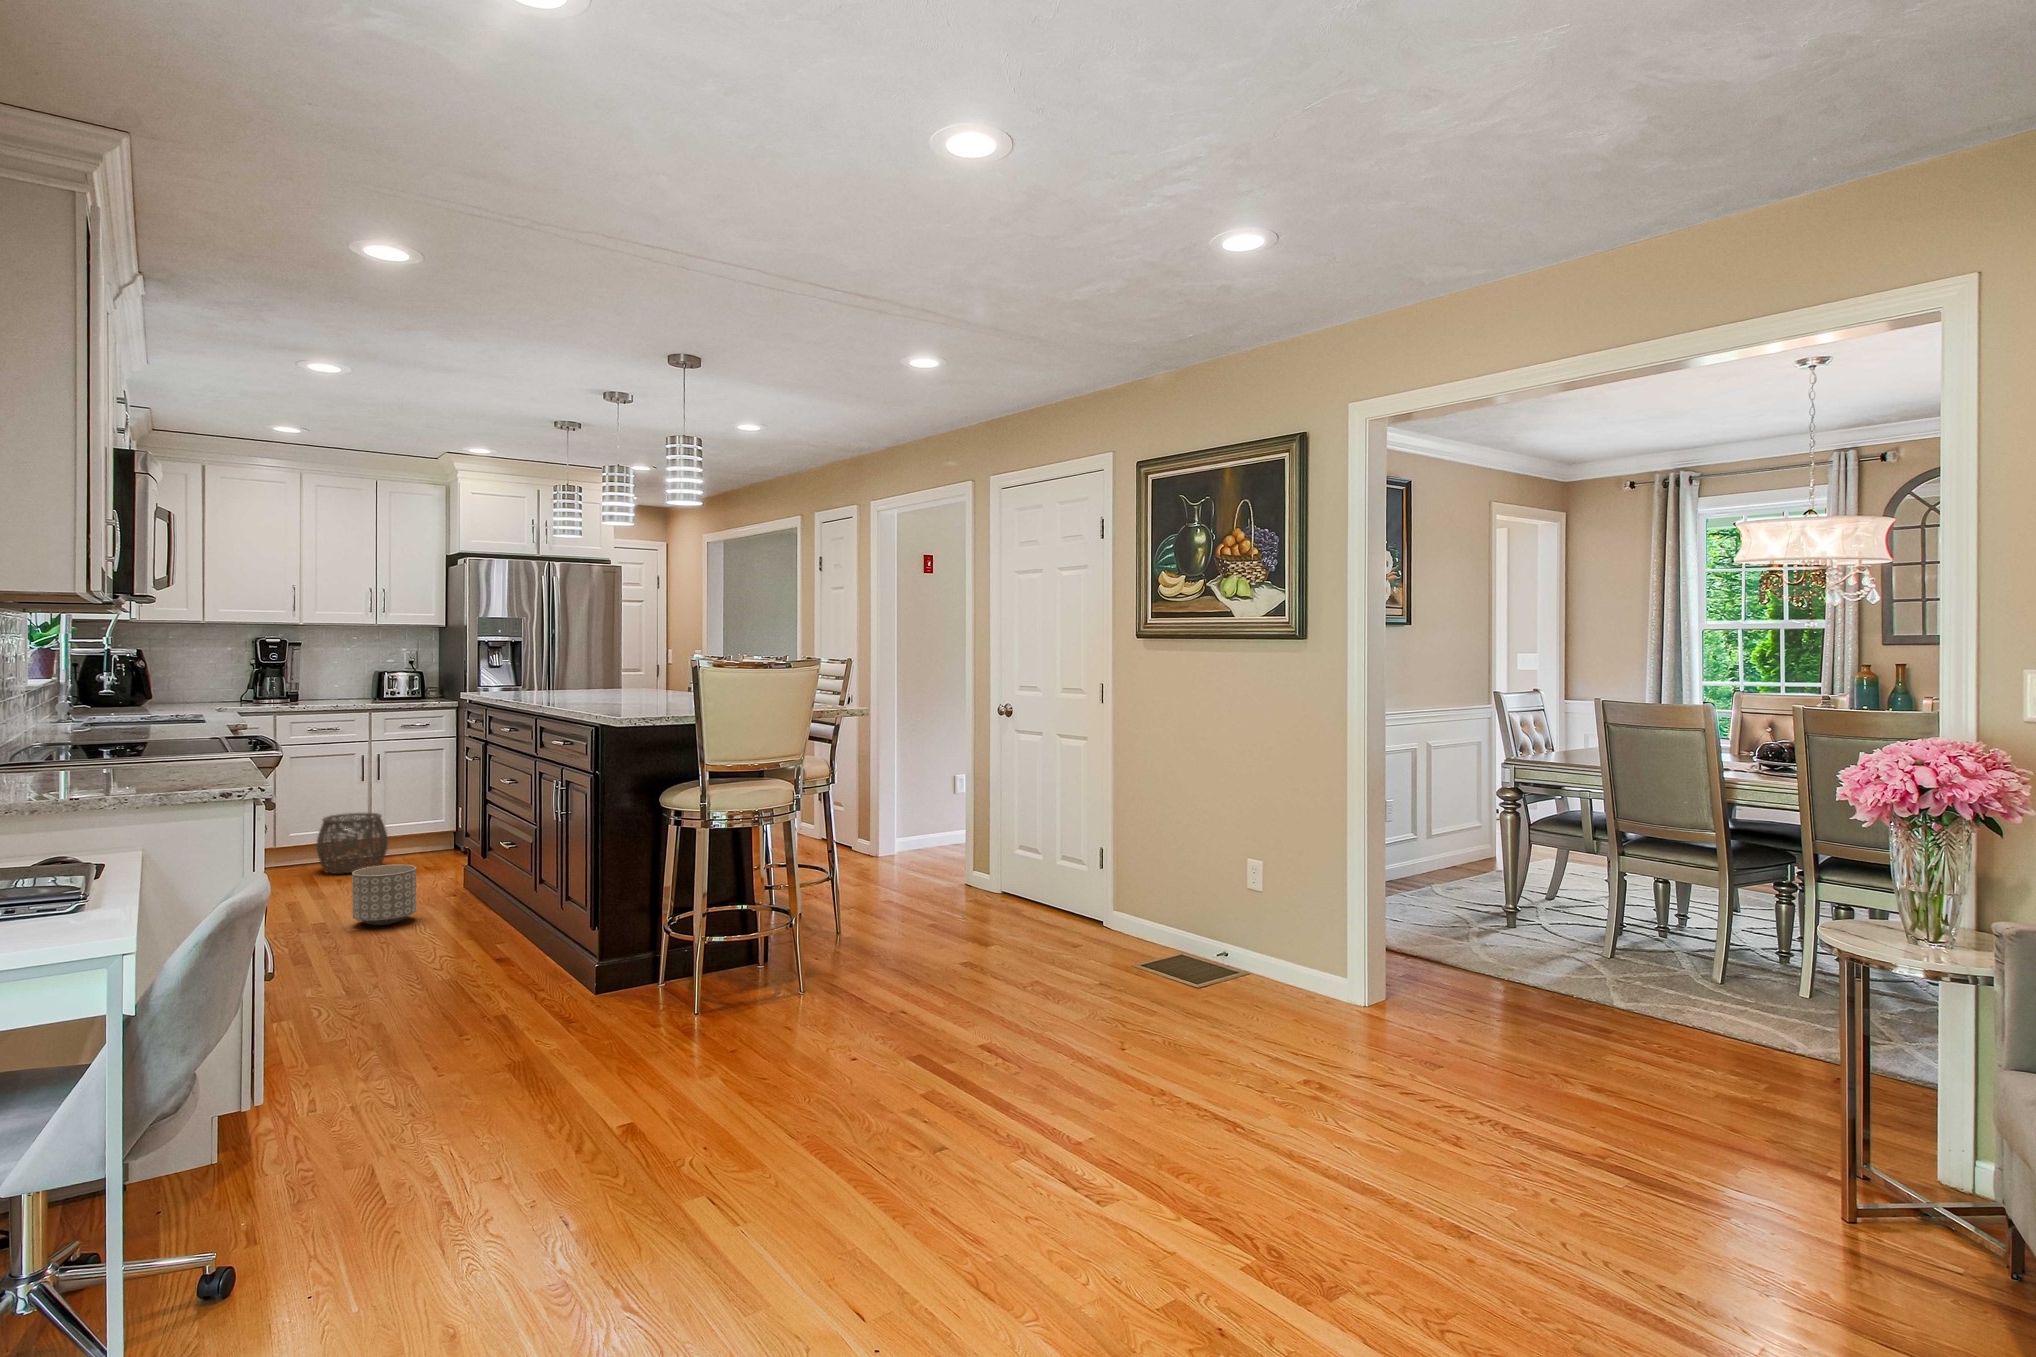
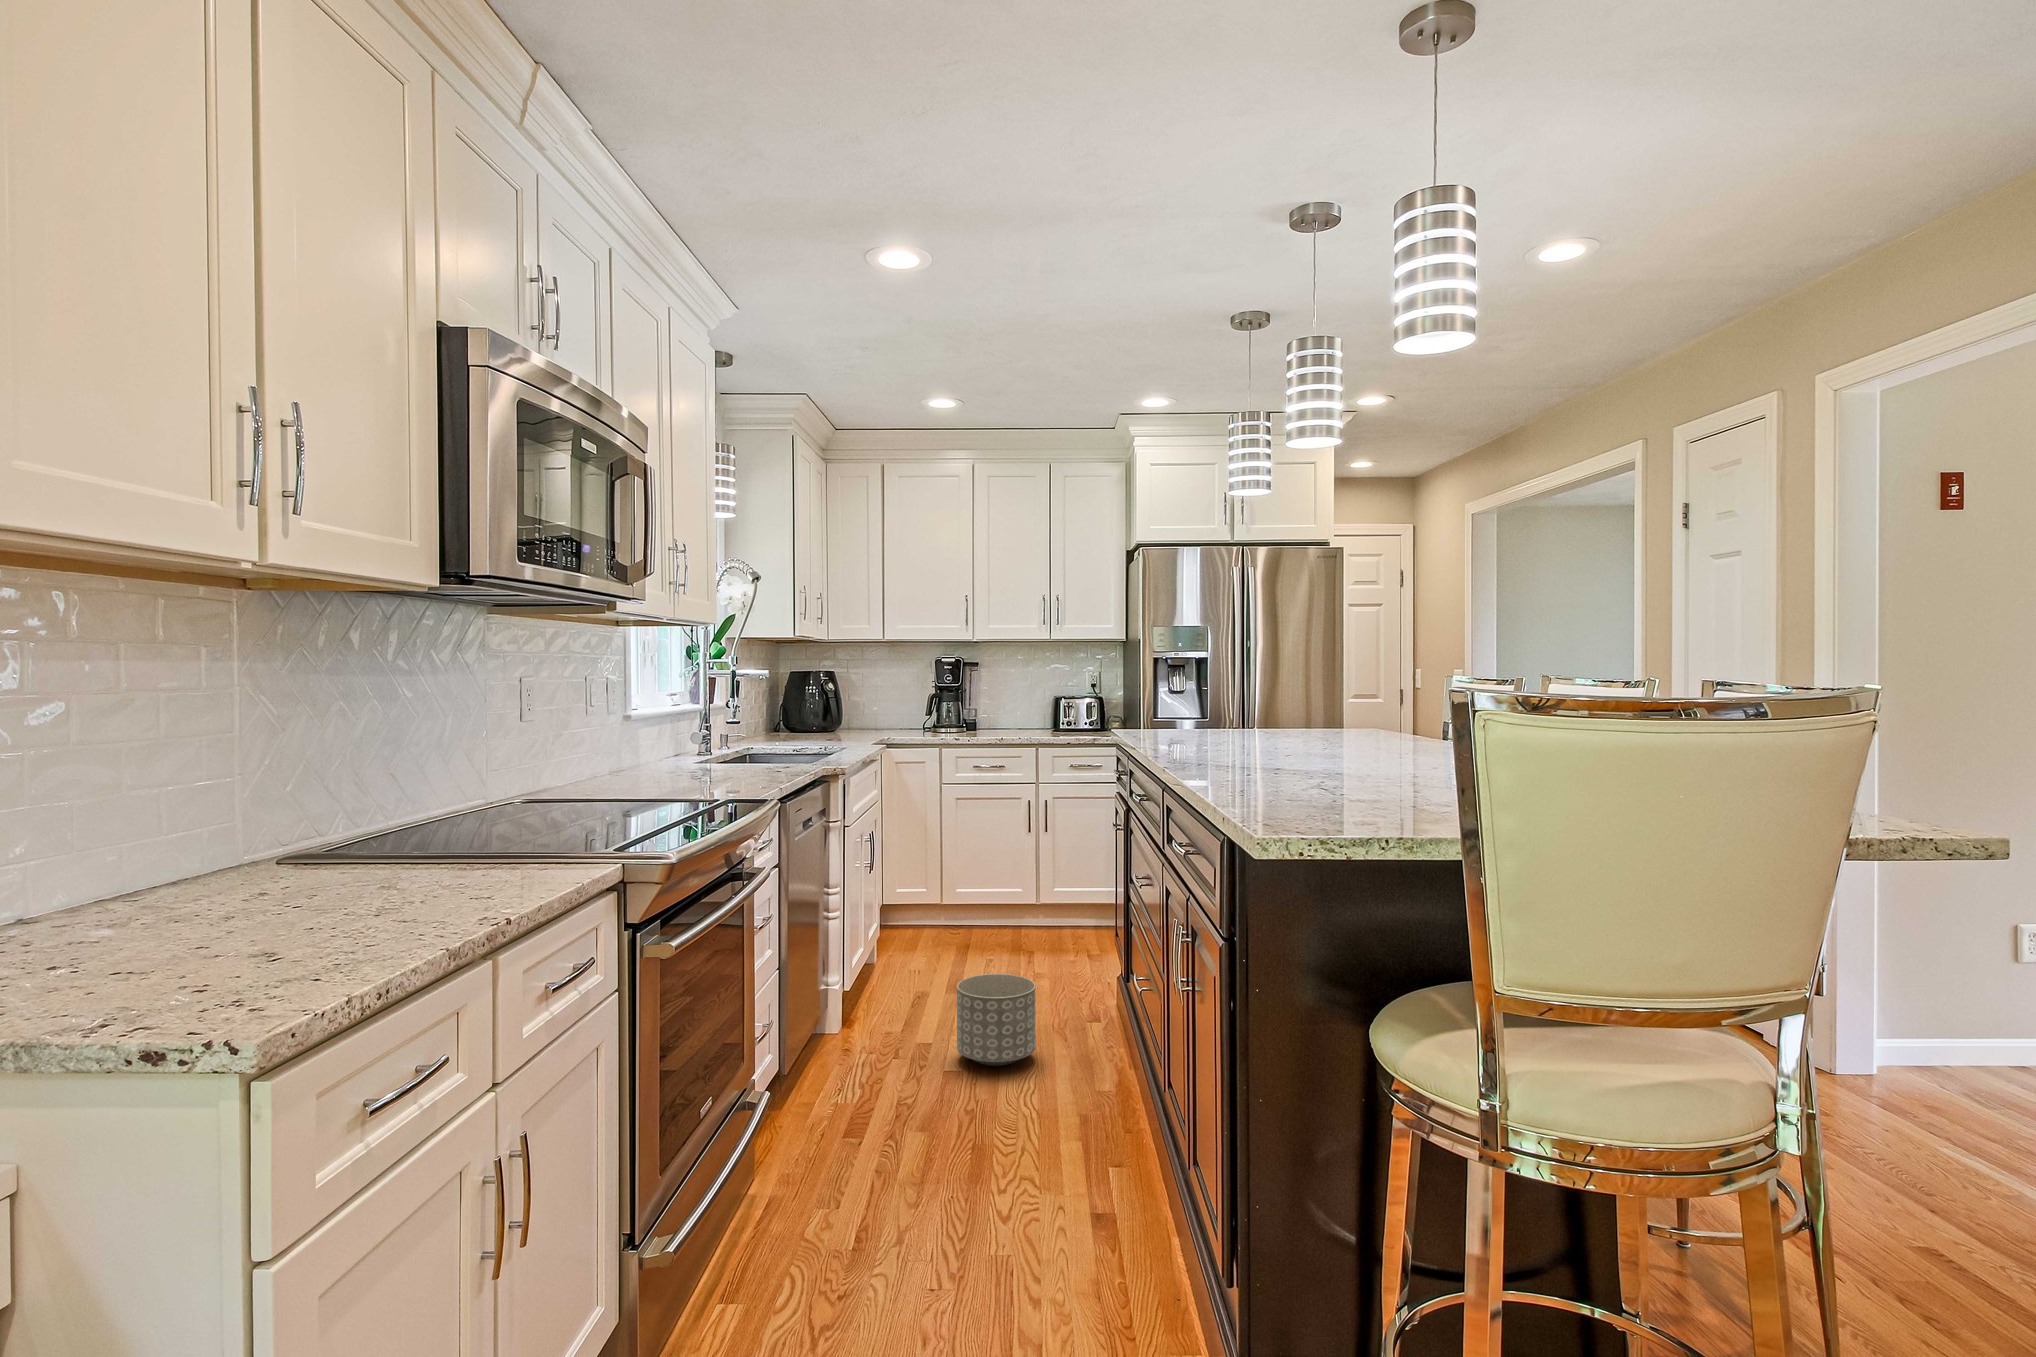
woven basket: present [317,813,388,874] -> none [975,869,1052,948]

